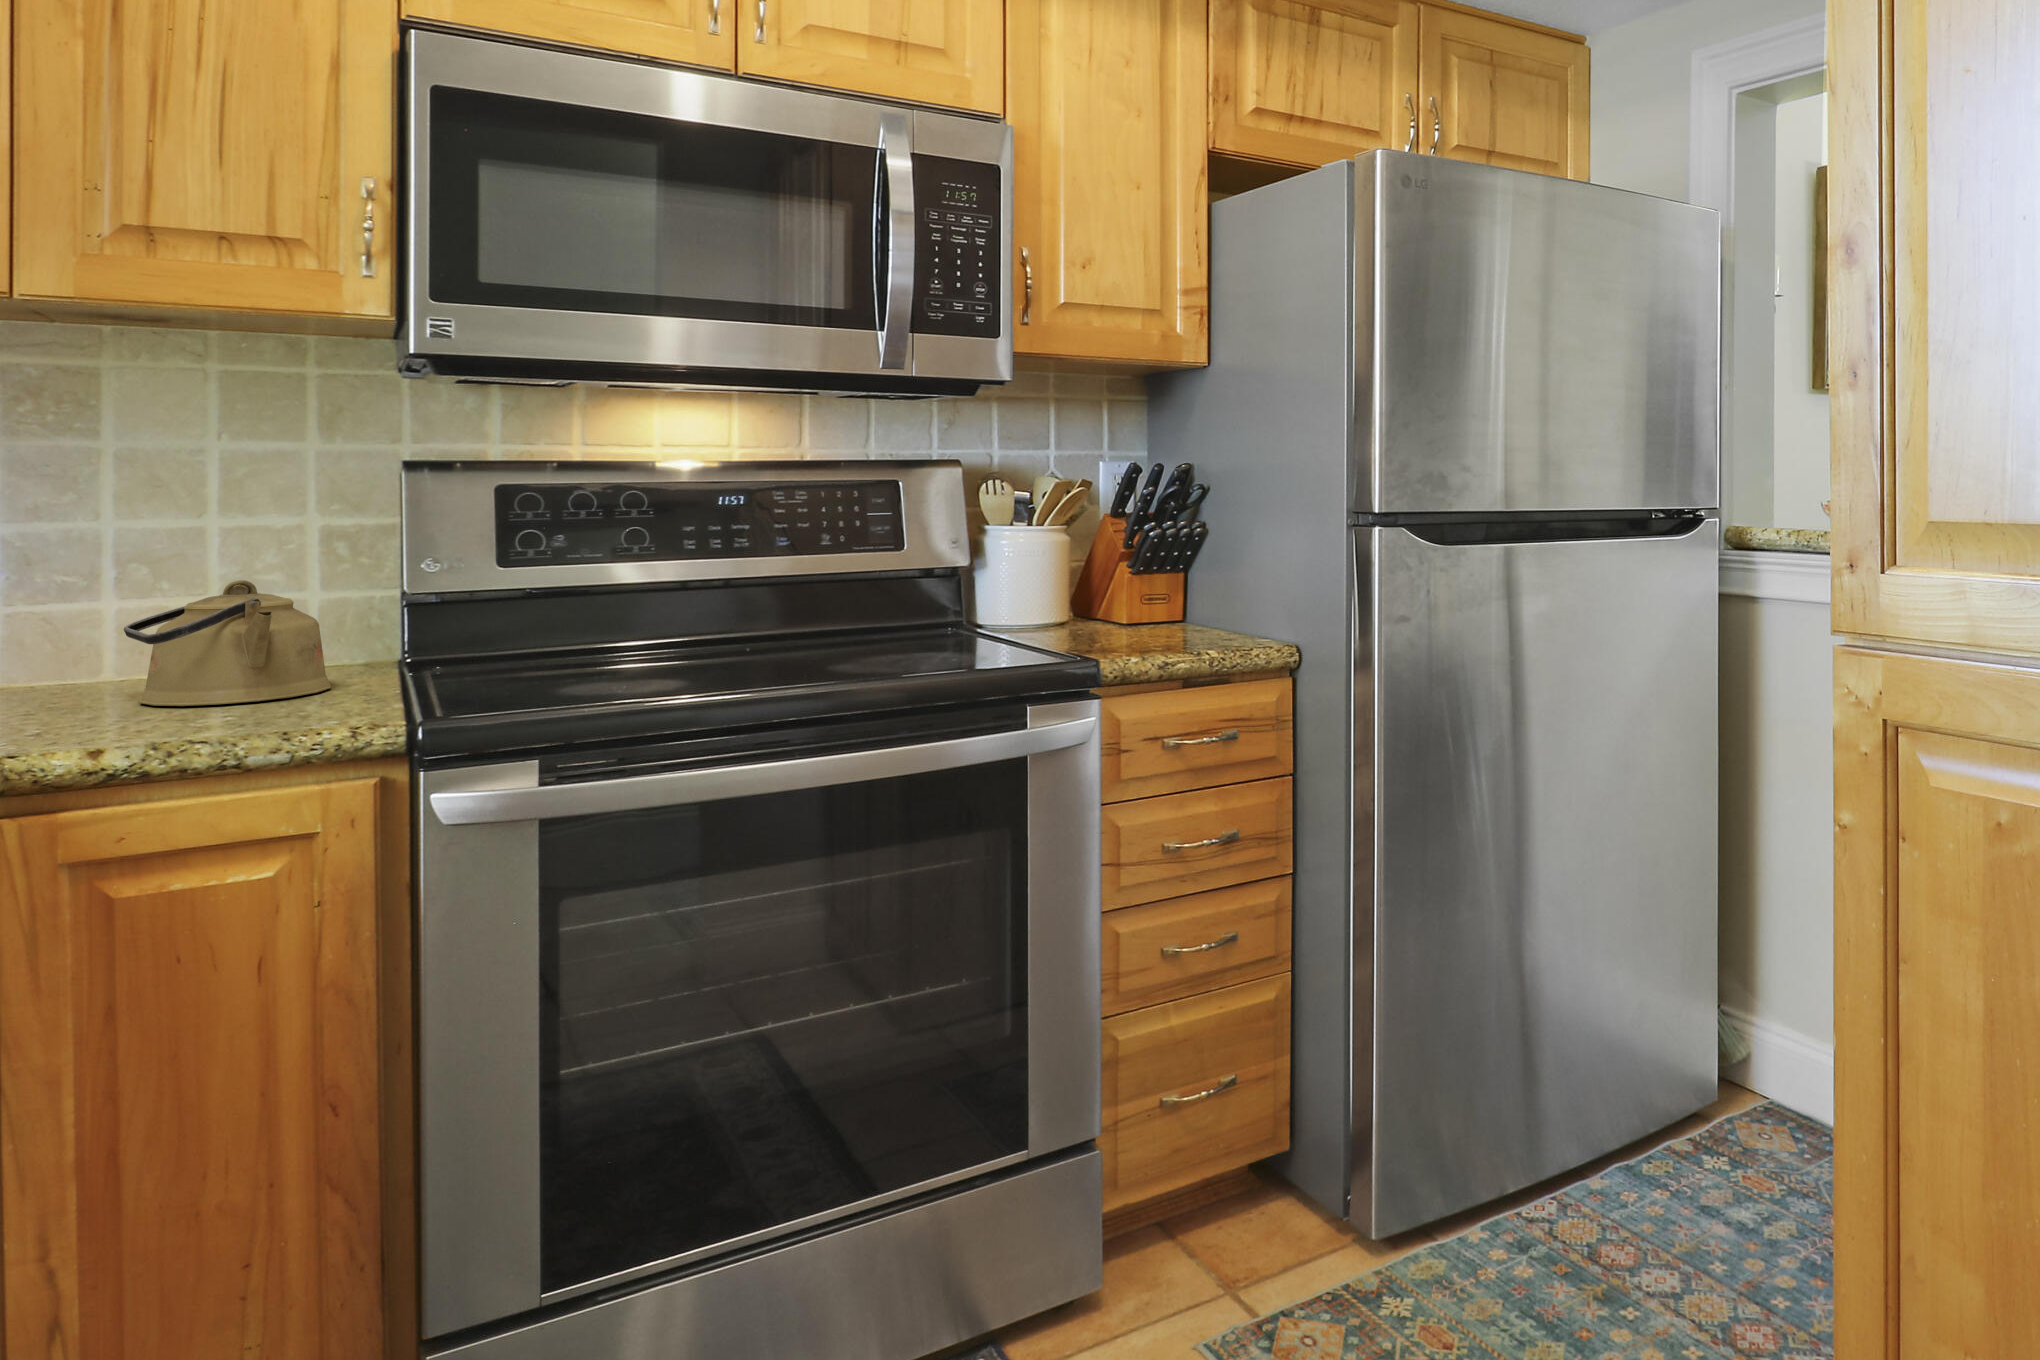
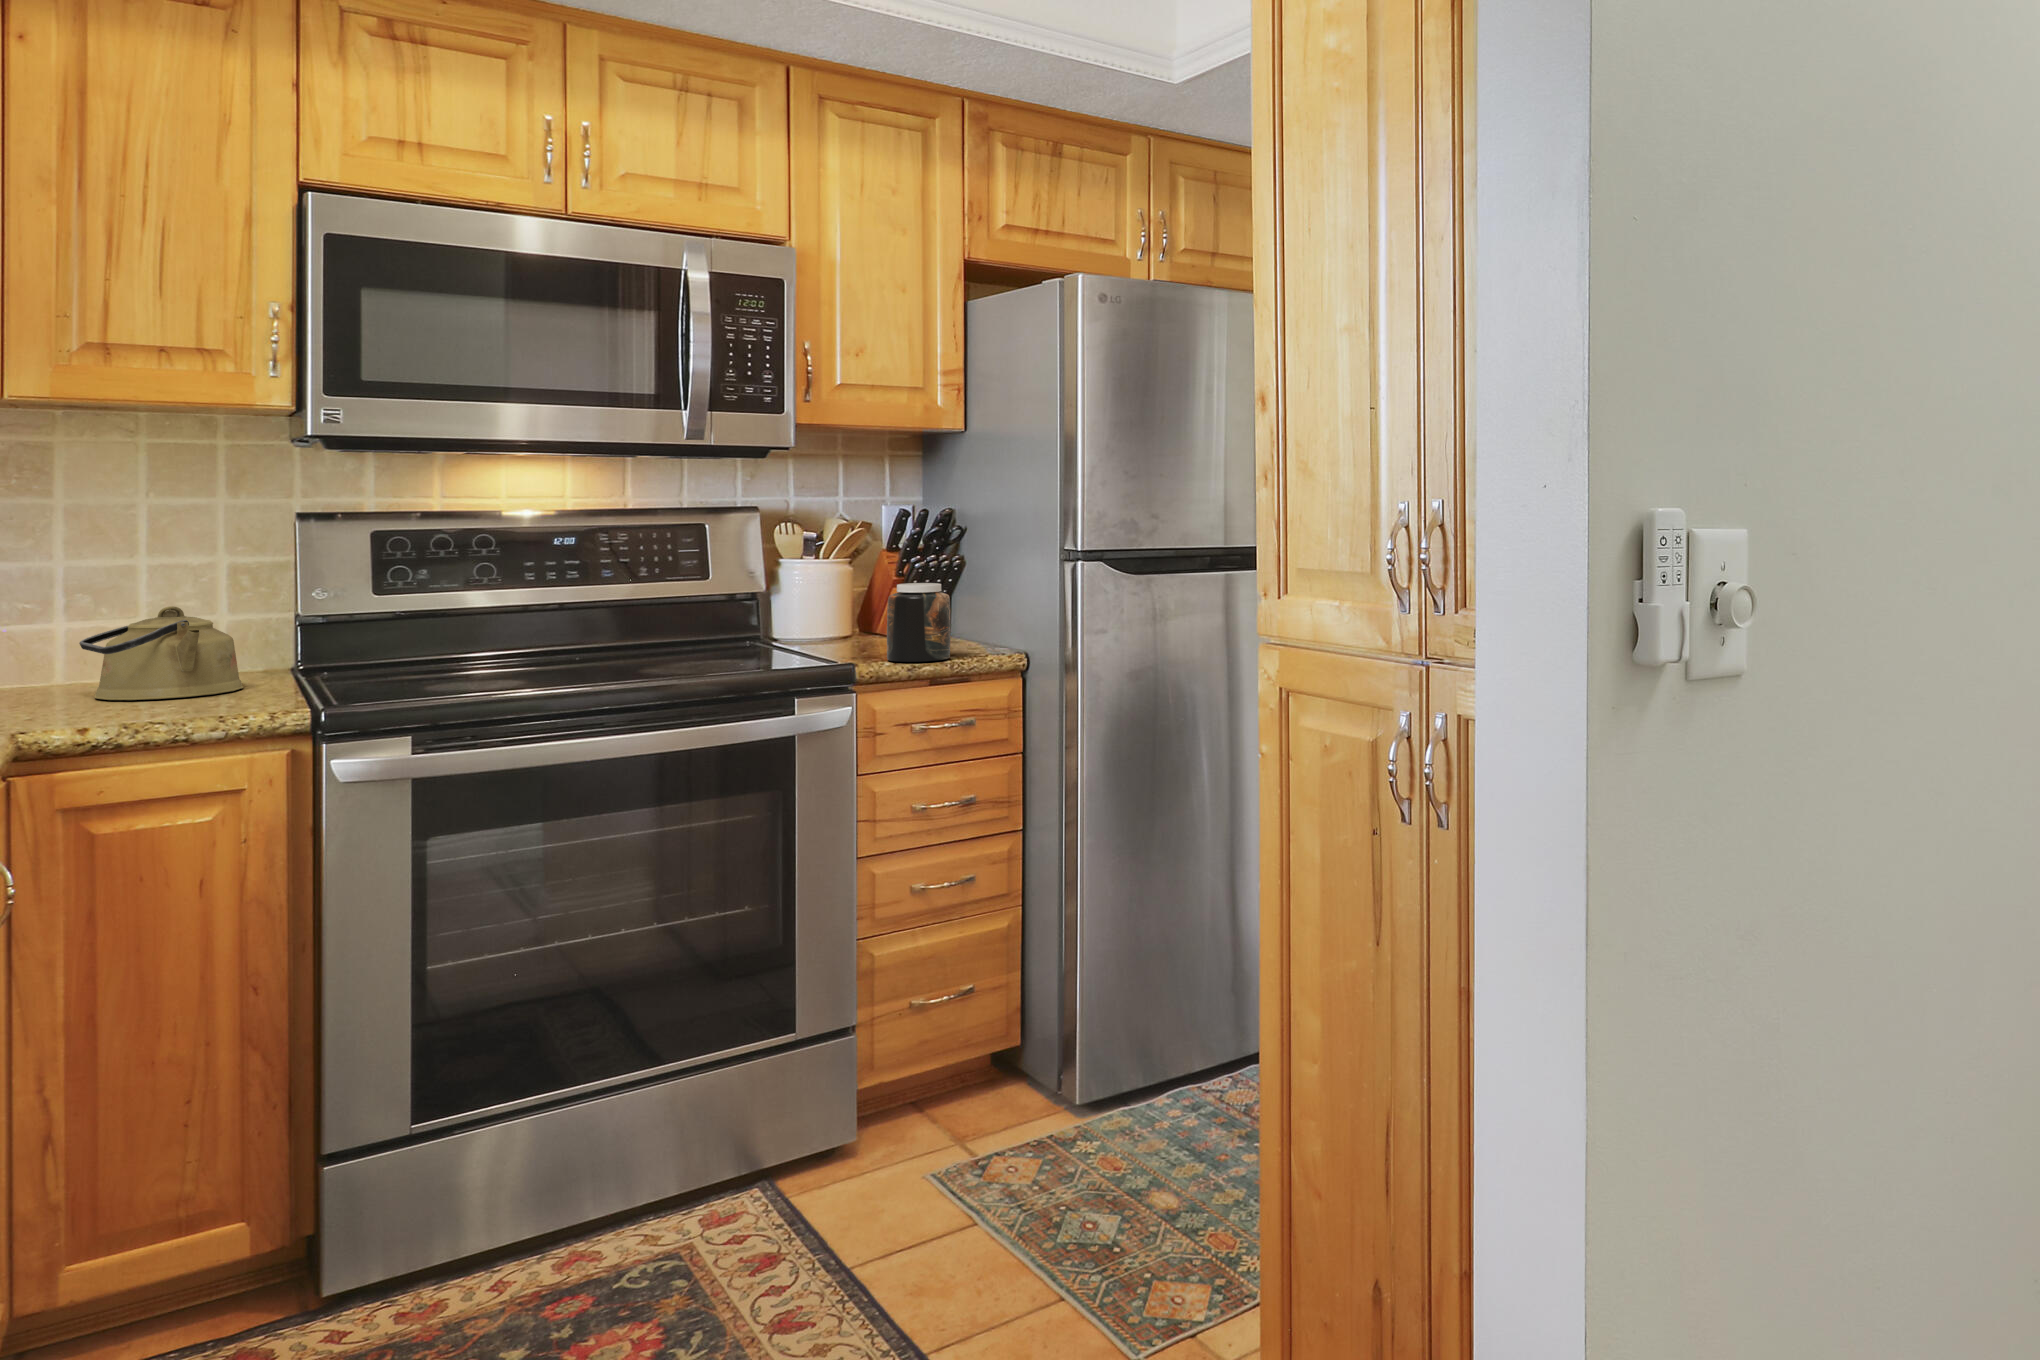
jar: none [1129,551,1206,653] -> present [887,583,950,662]

